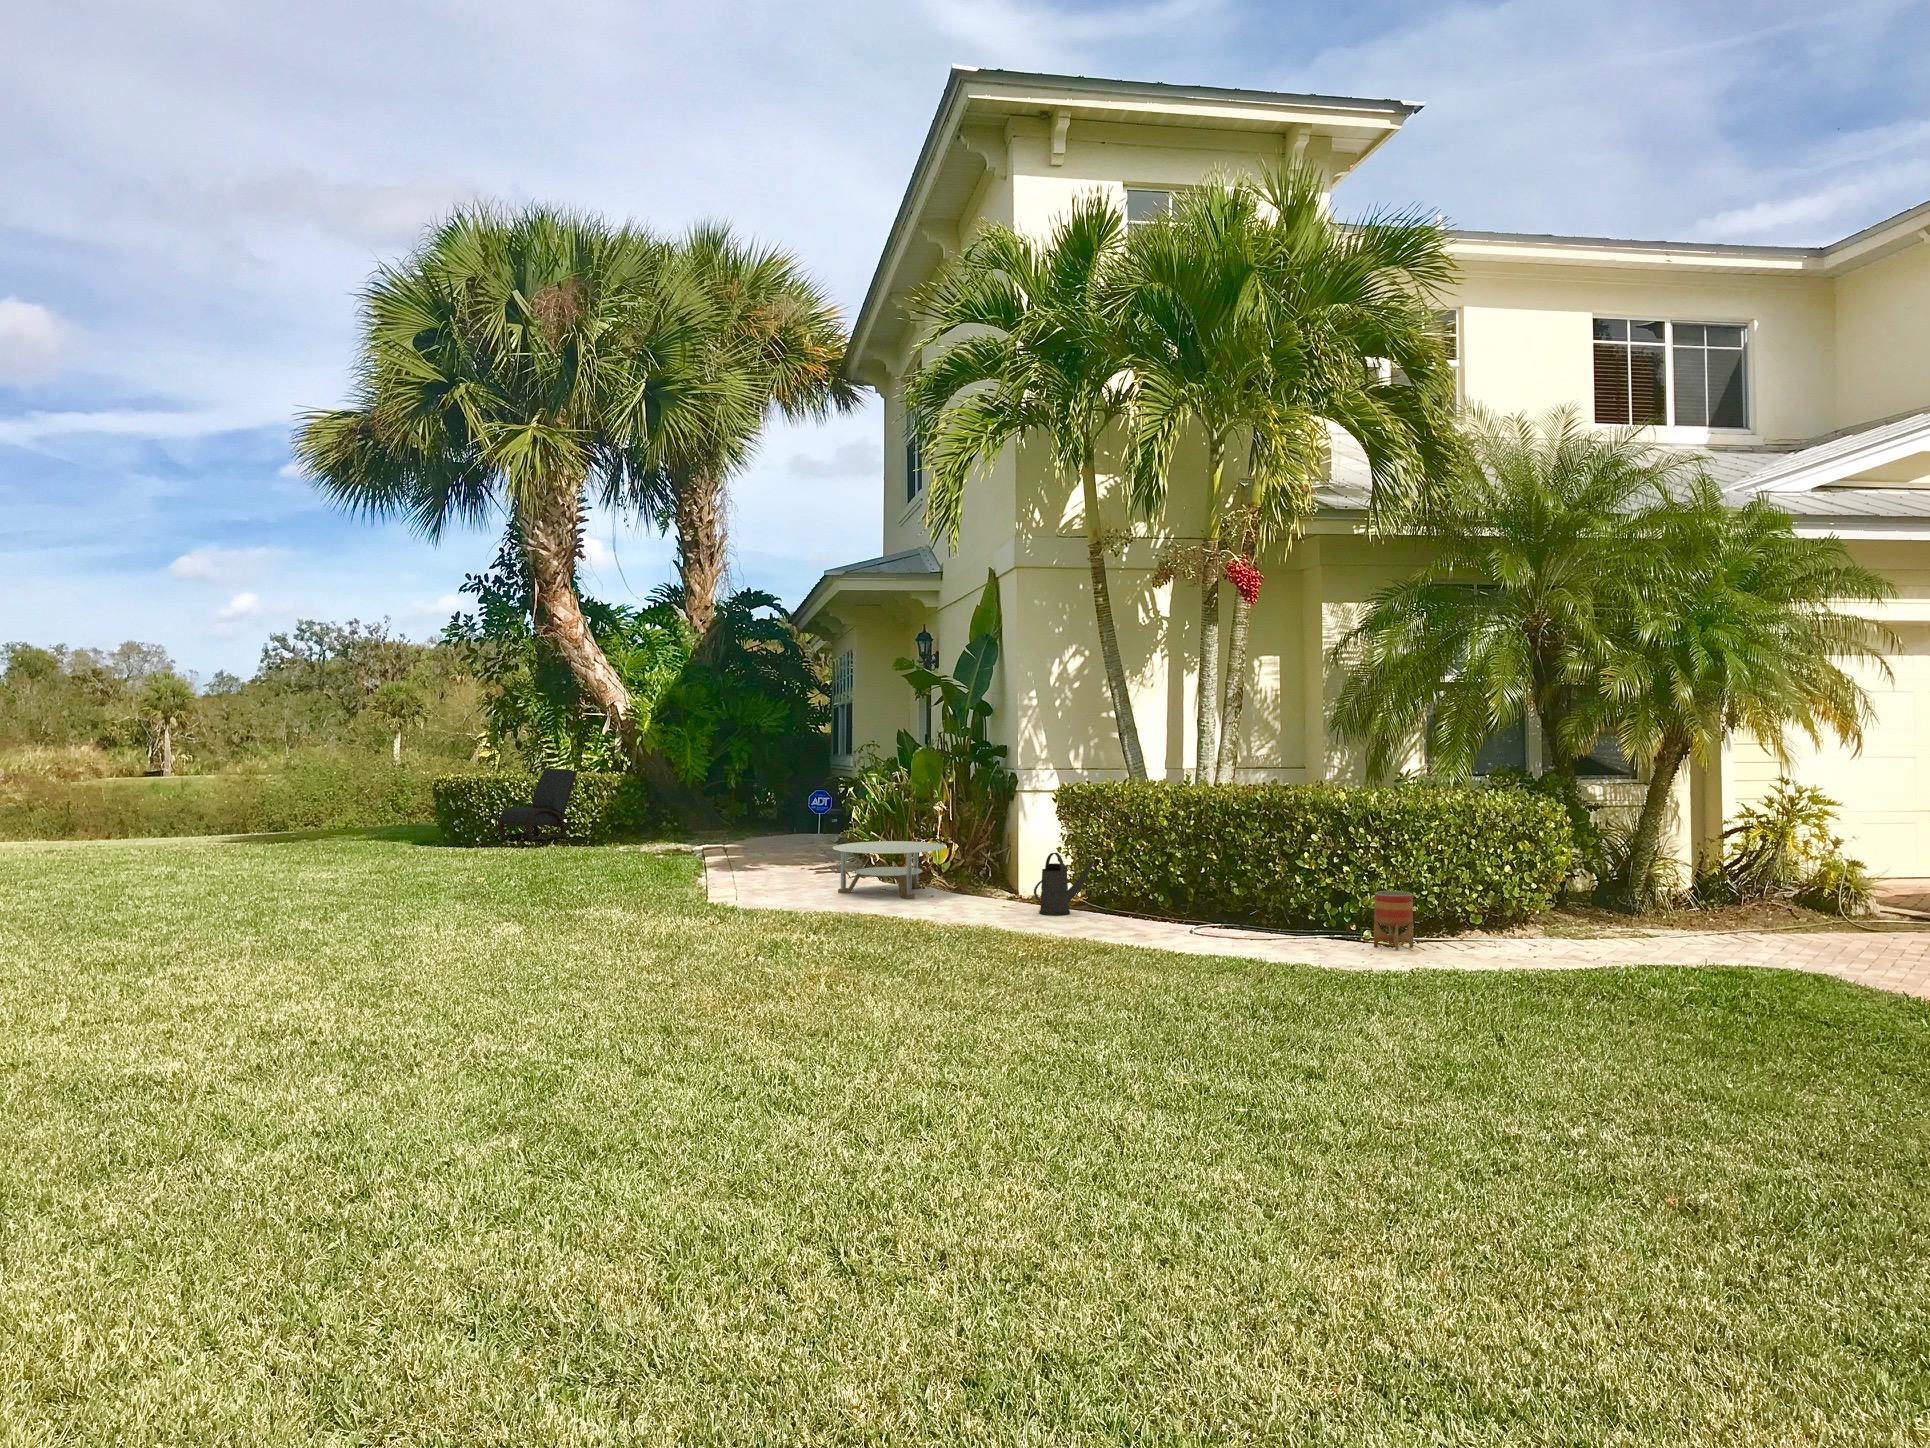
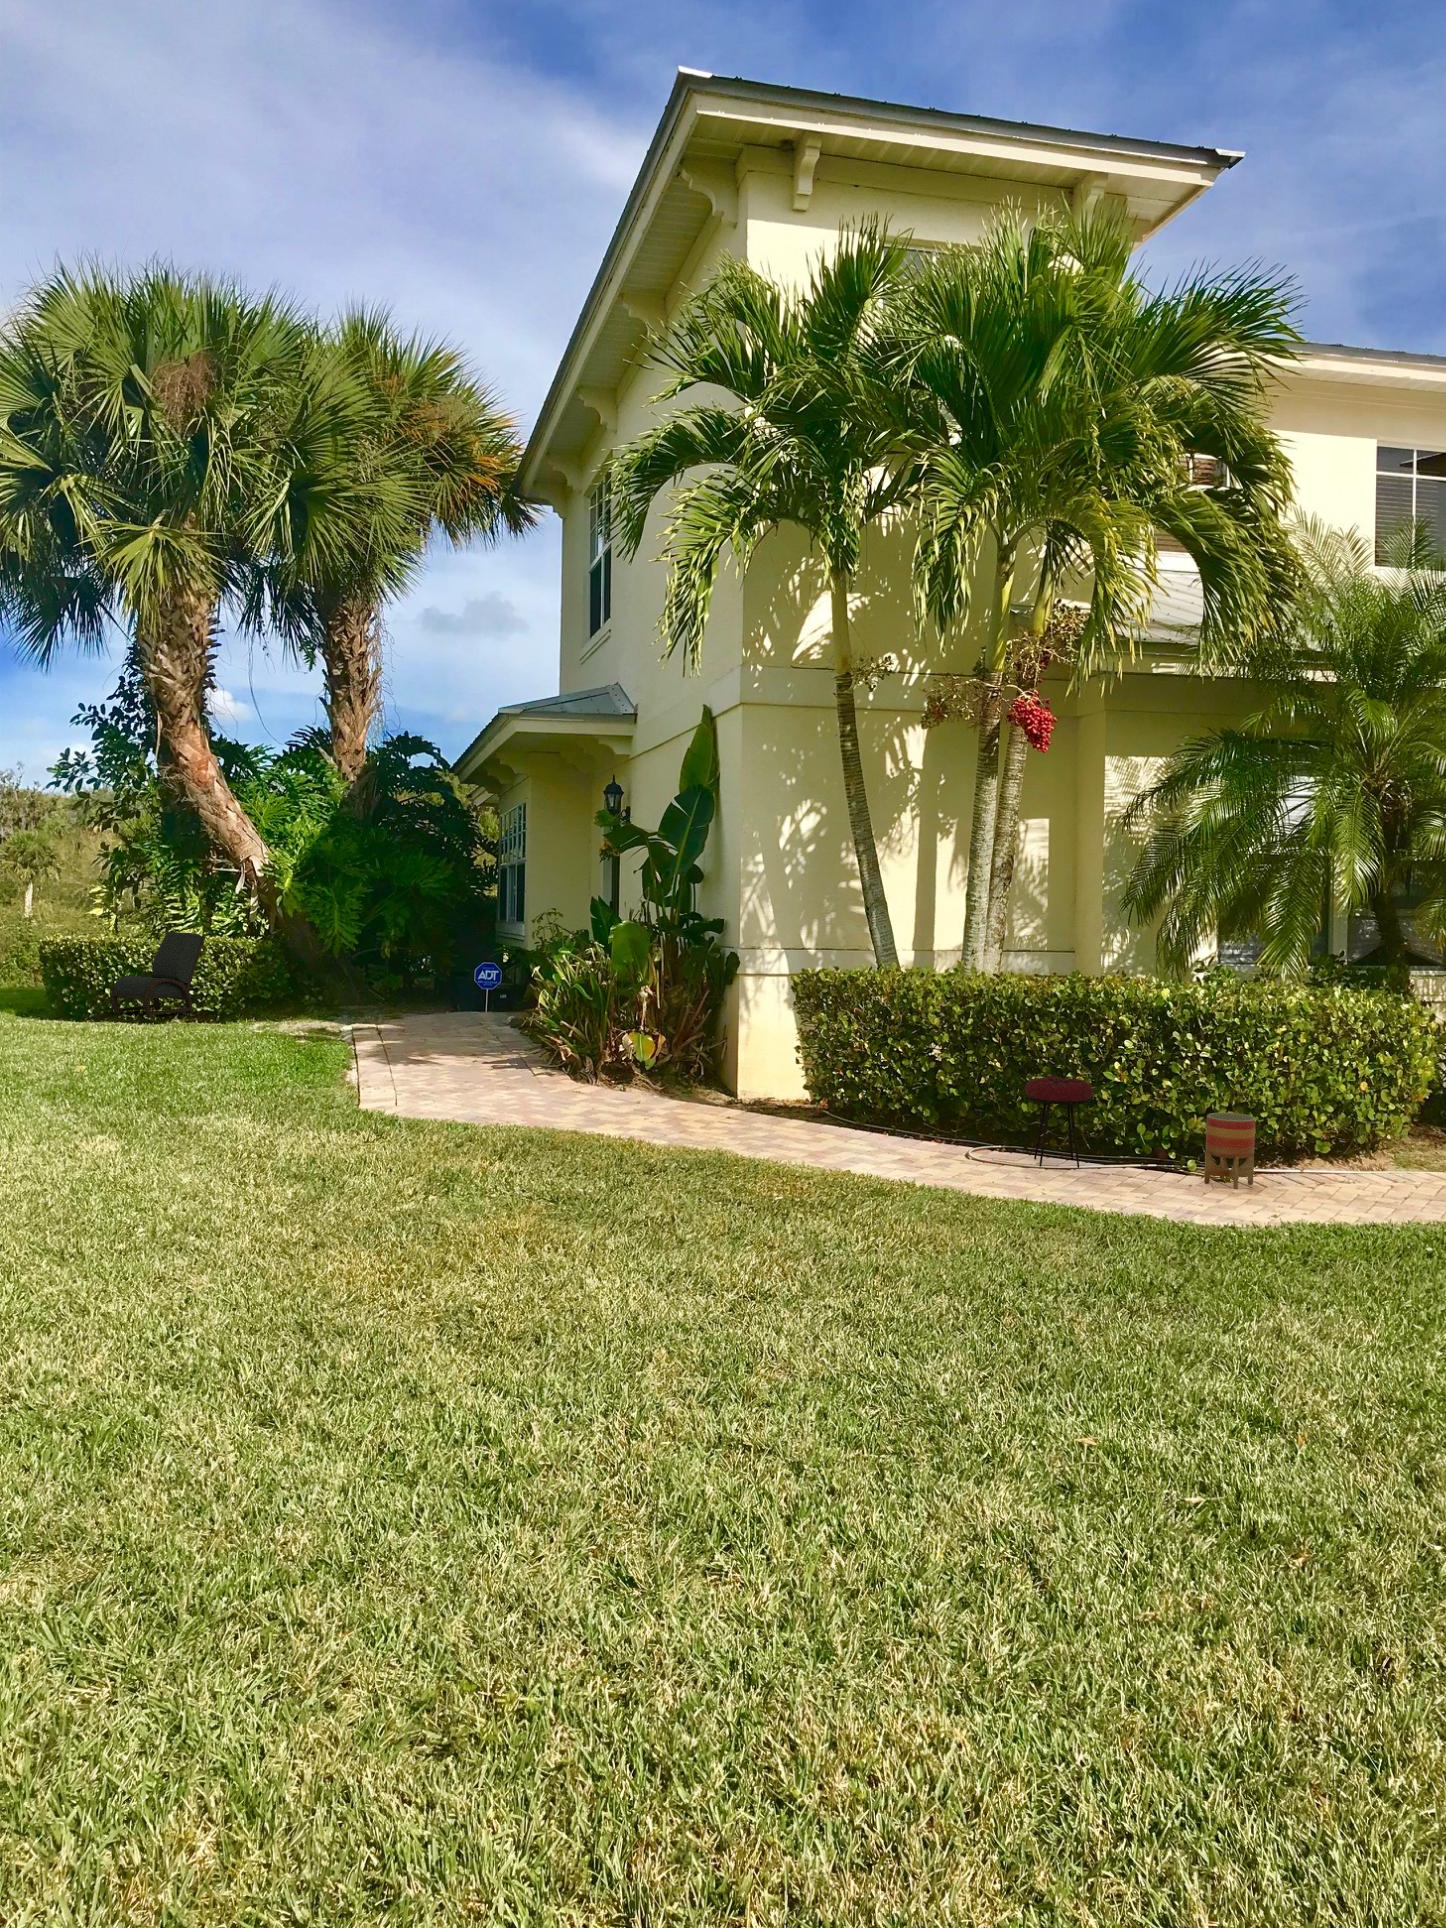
round table: present [833,841,946,899] -> none [514,1031,651,1103]
watering can: present [1034,853,1093,916] -> none [767,1053,838,1130]
stool: none [1234,866,1288,938] -> present [1025,1076,1093,1168]

